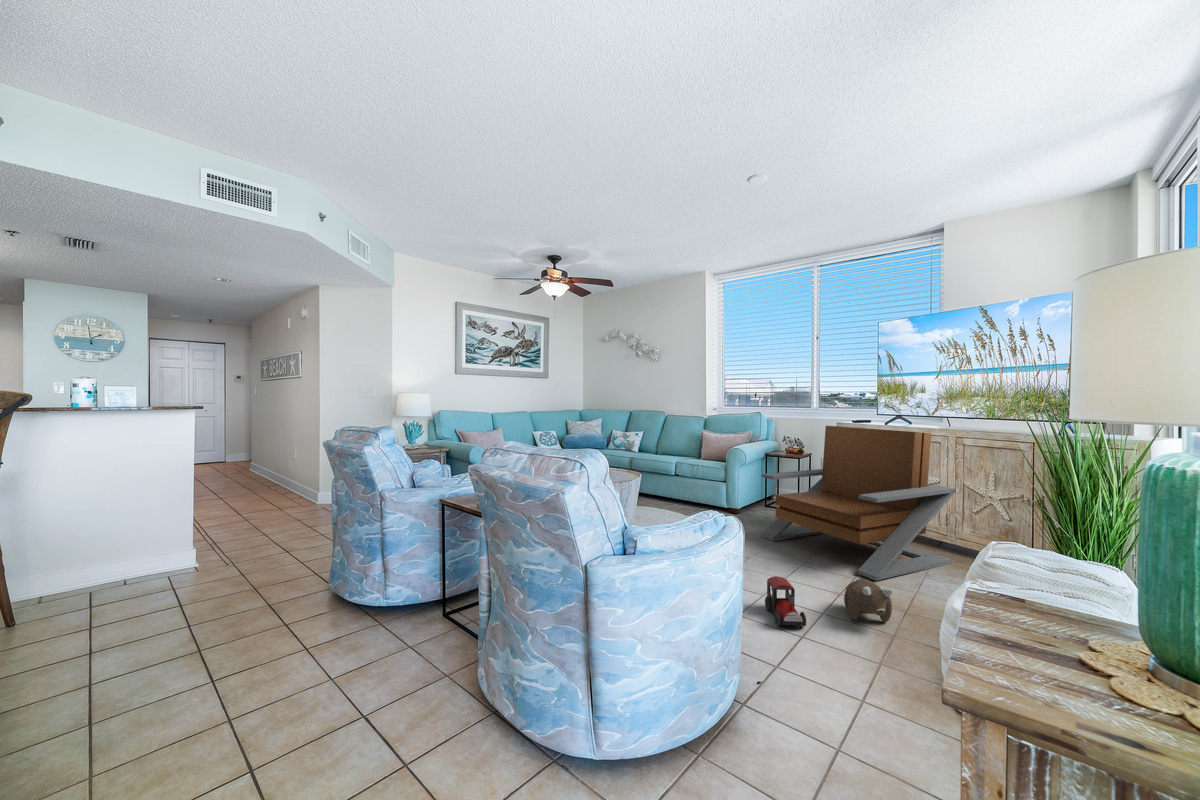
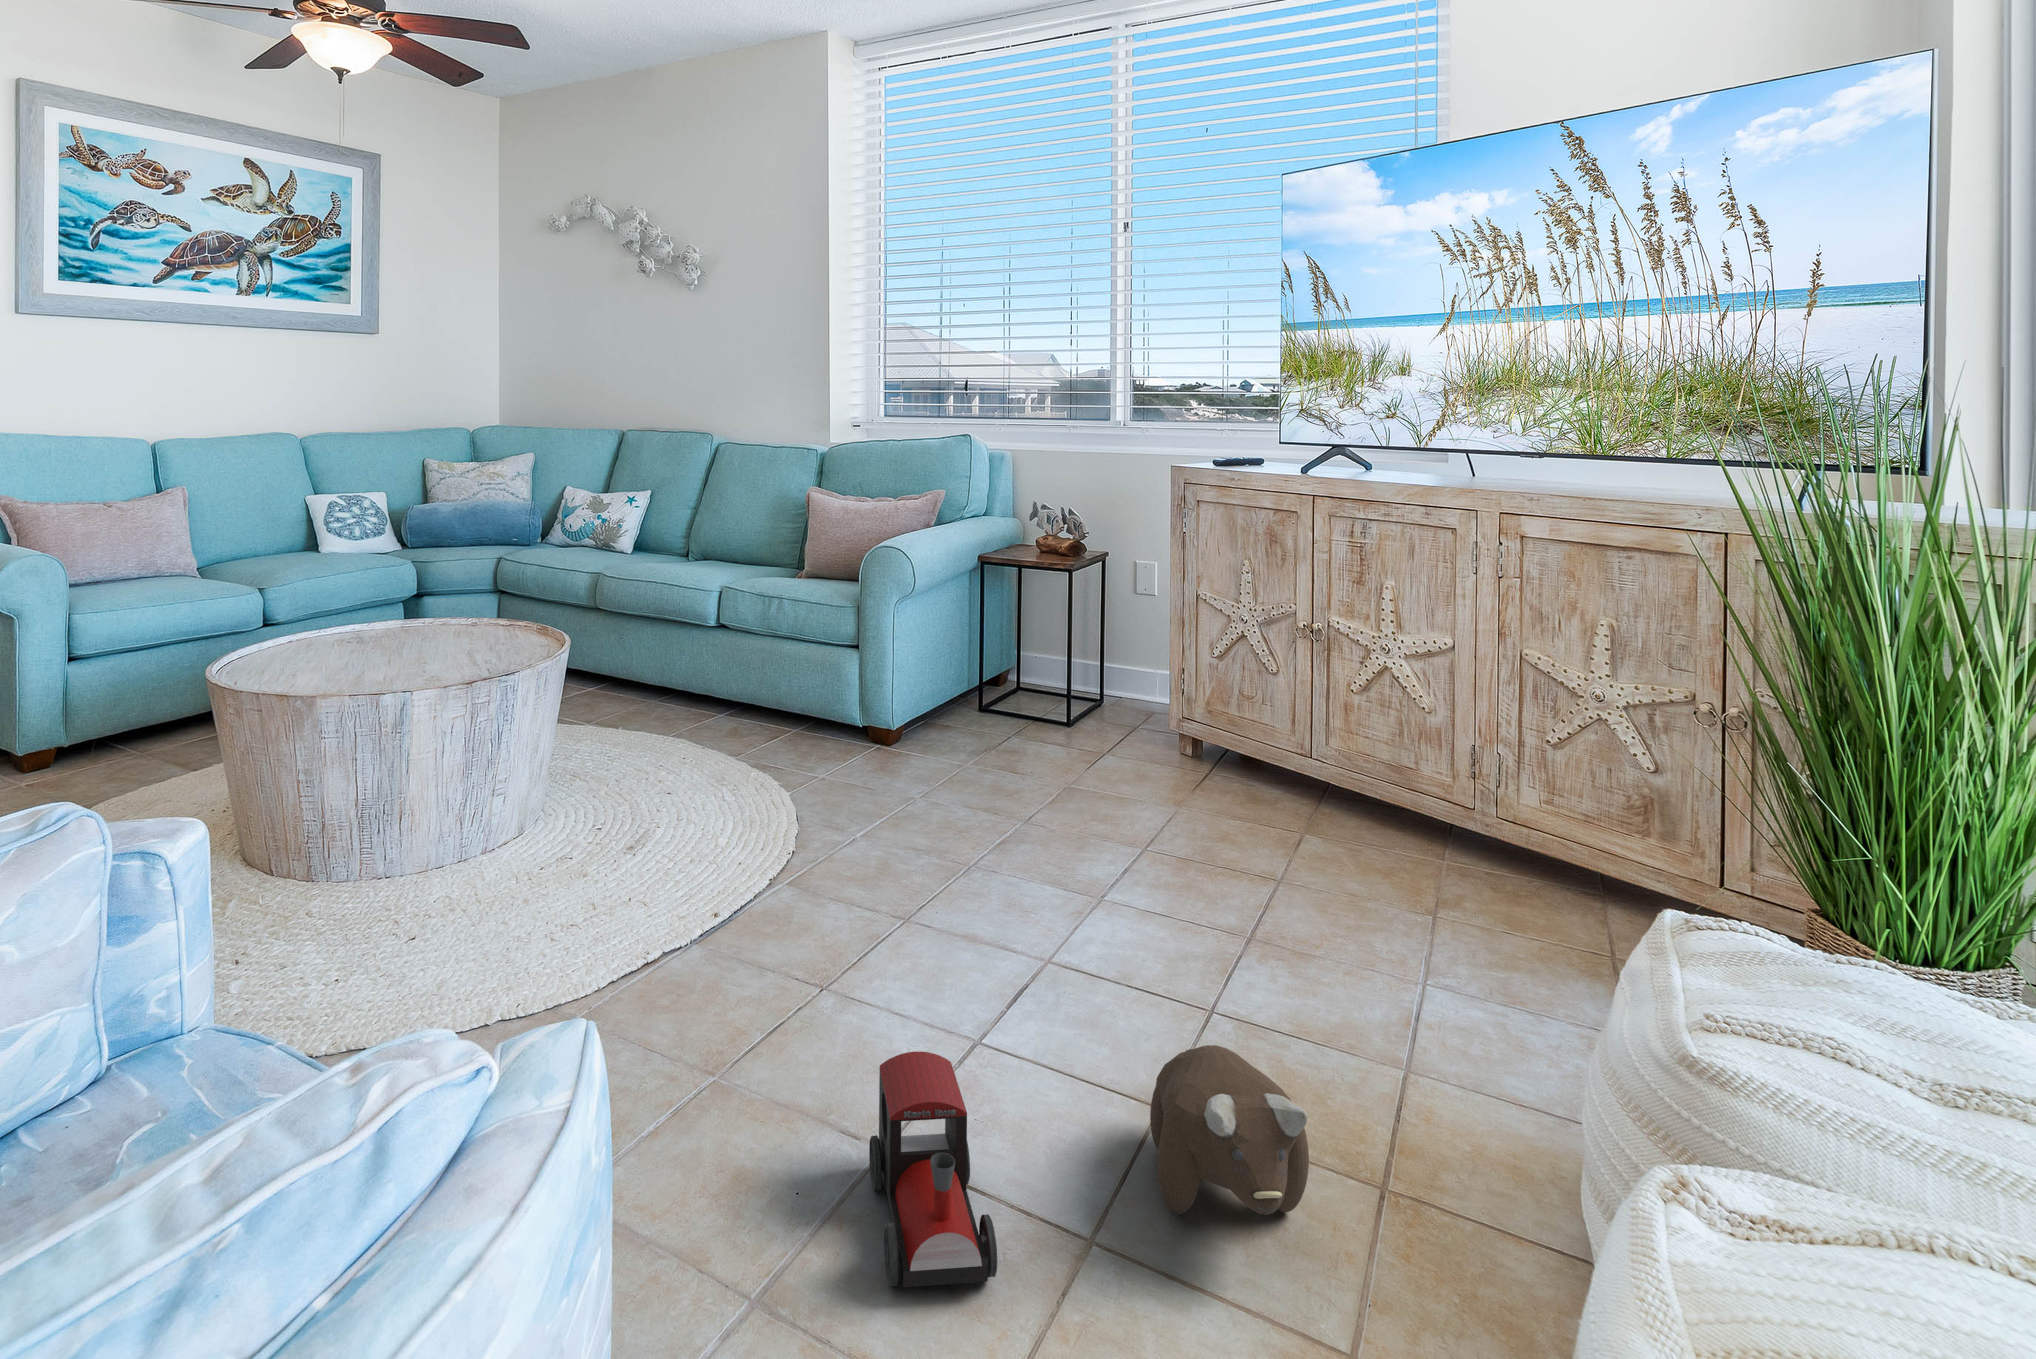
lounge chair: present [761,426,956,581] -> none [941,477,1497,999]

